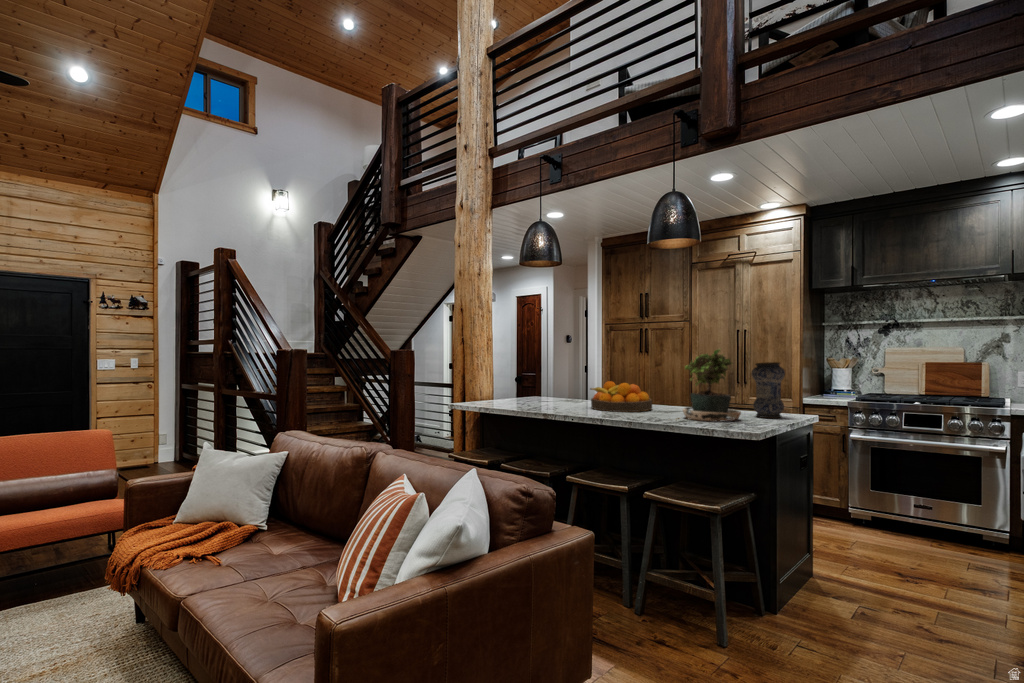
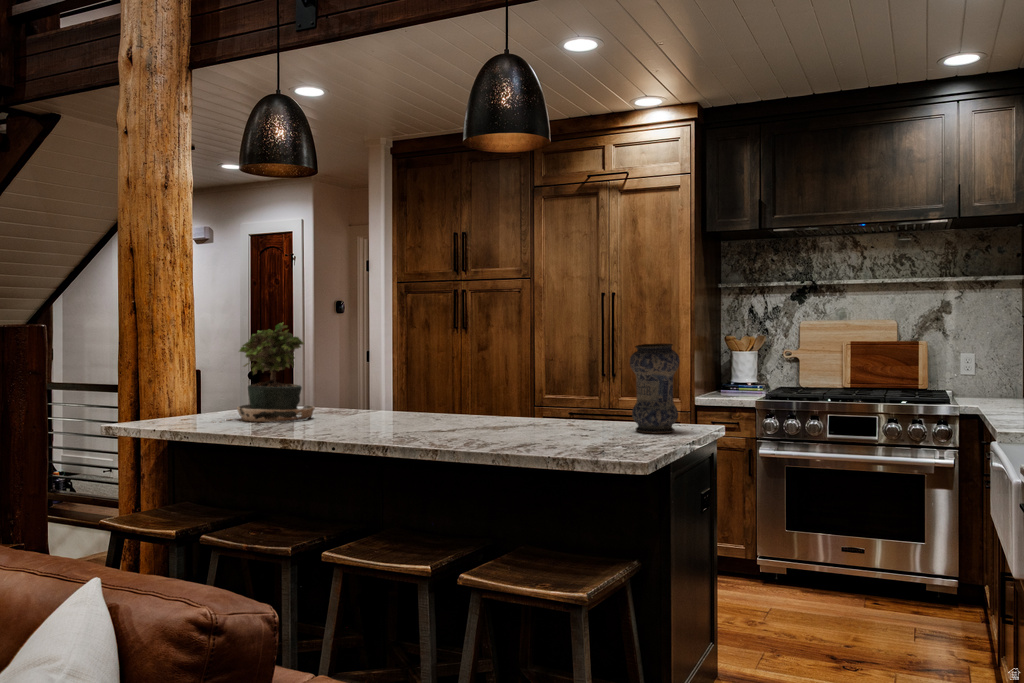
potted plant: present [683,349,741,421] -> present [230,323,315,422]
fruit bowl: present [590,381,652,412] -> none [367,378,473,431]

